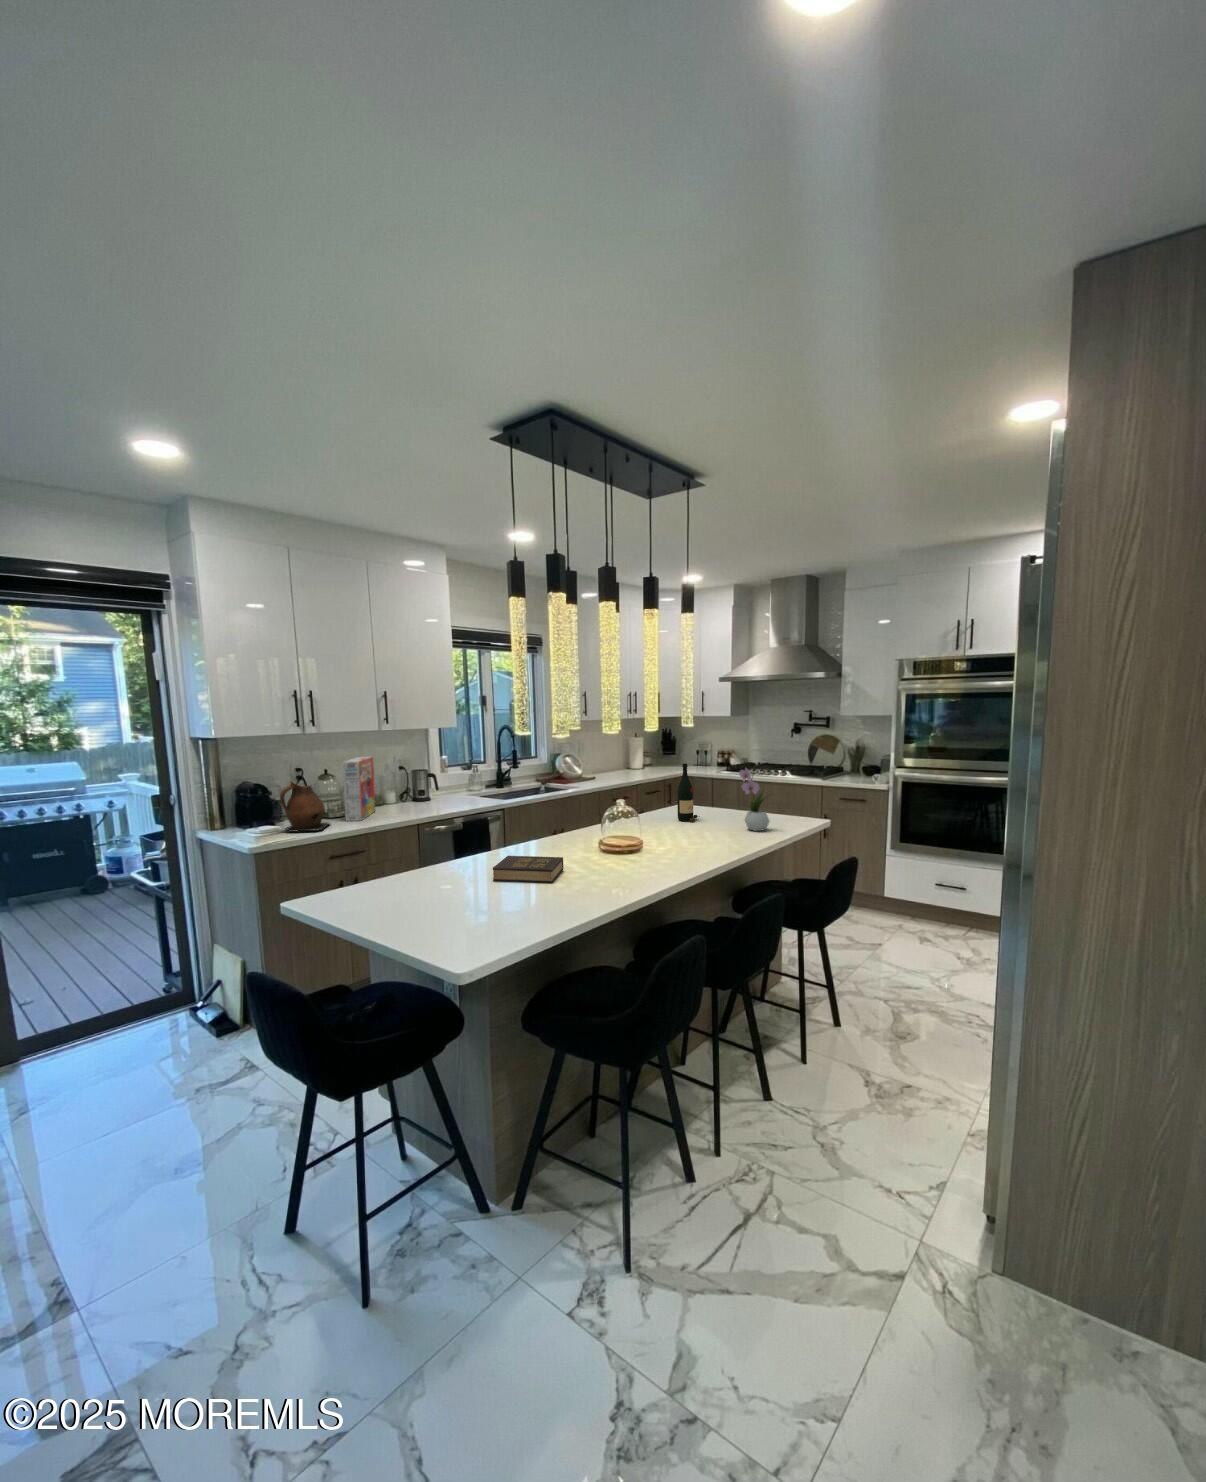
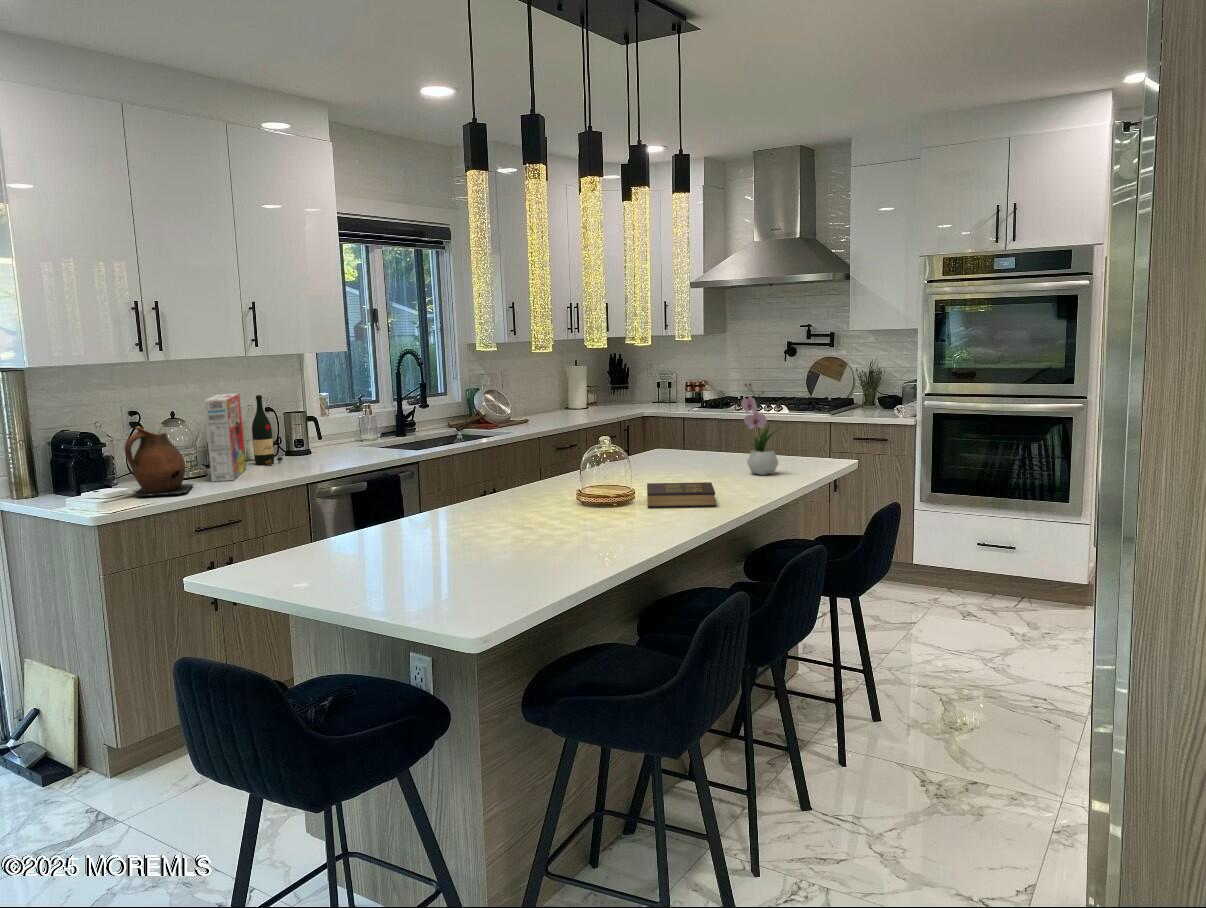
wine bottle: present [677,764,698,822] -> present [252,395,283,465]
hardback book: present [493,856,563,883] -> present [647,482,715,508]

